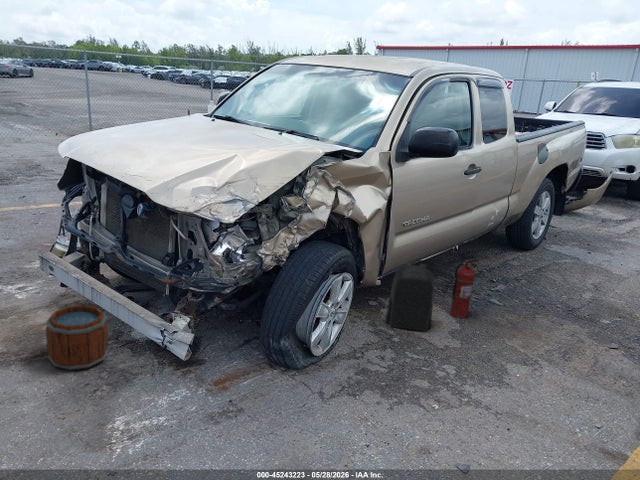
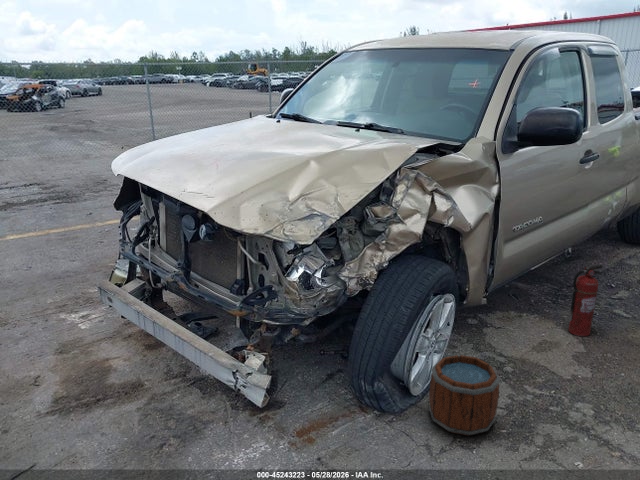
backpack: present [386,262,434,331] -> none [492,272,550,356]
bucket: present [46,305,108,370] -> present [429,355,500,436]

